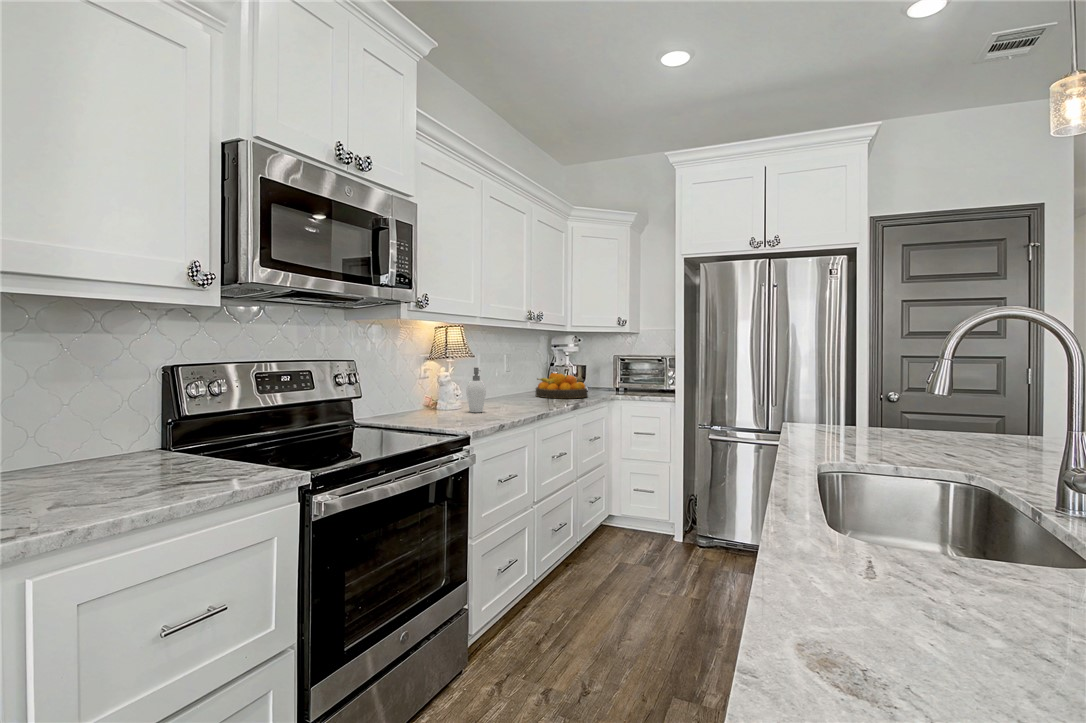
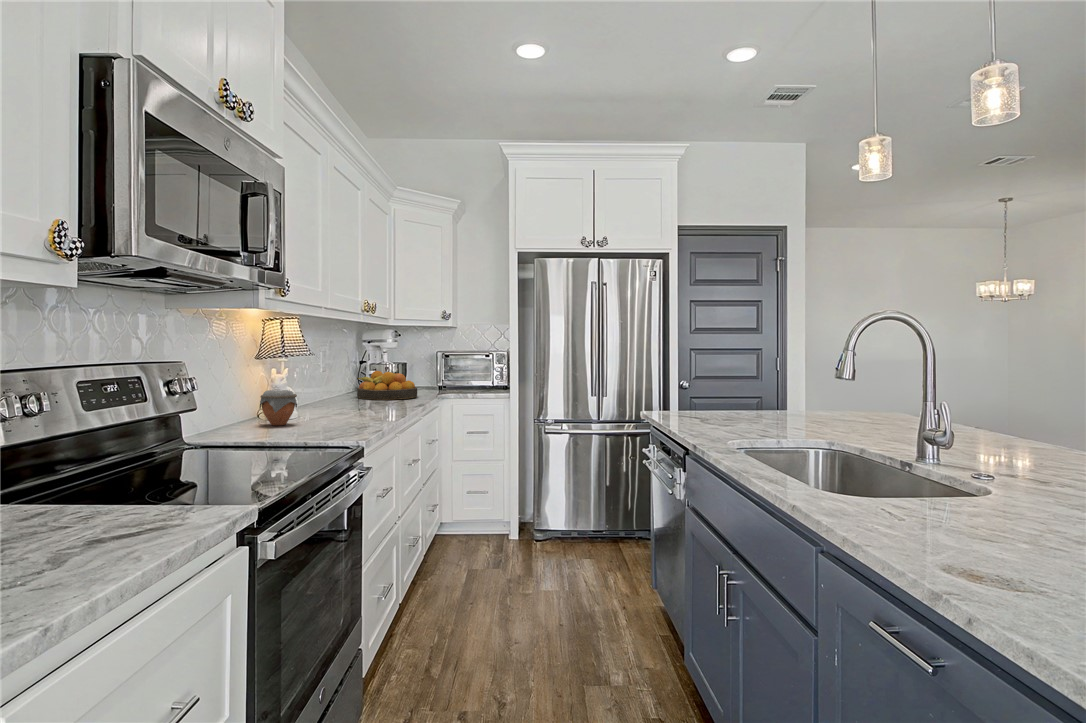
soap dispenser: present [466,368,486,412] -> none [311,367,340,420]
jar: none [421,386,450,414] -> present [260,390,297,426]

